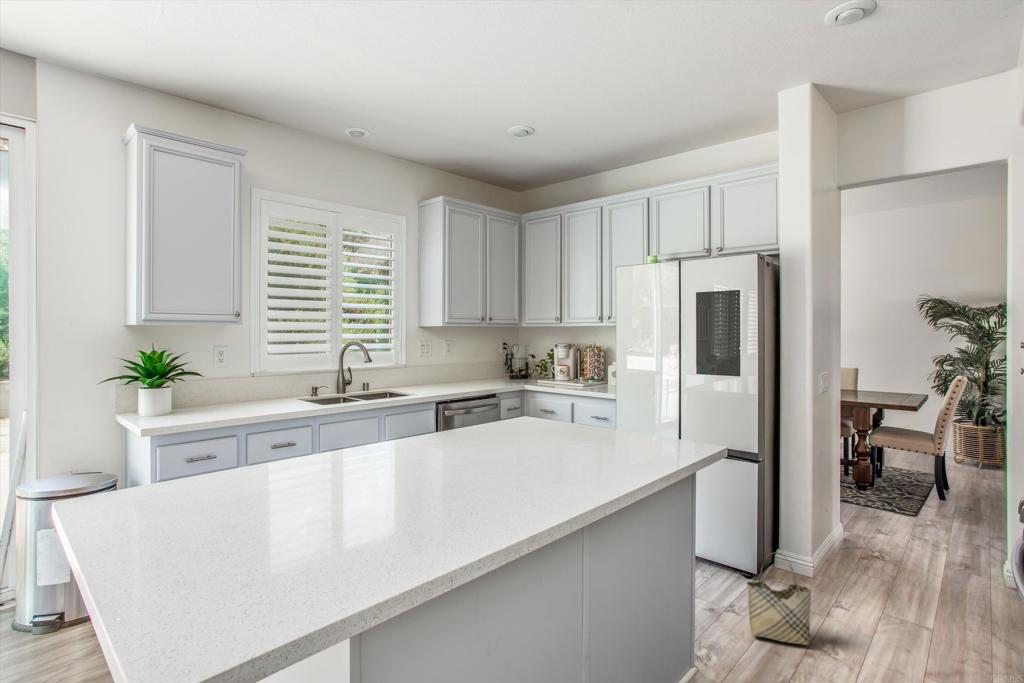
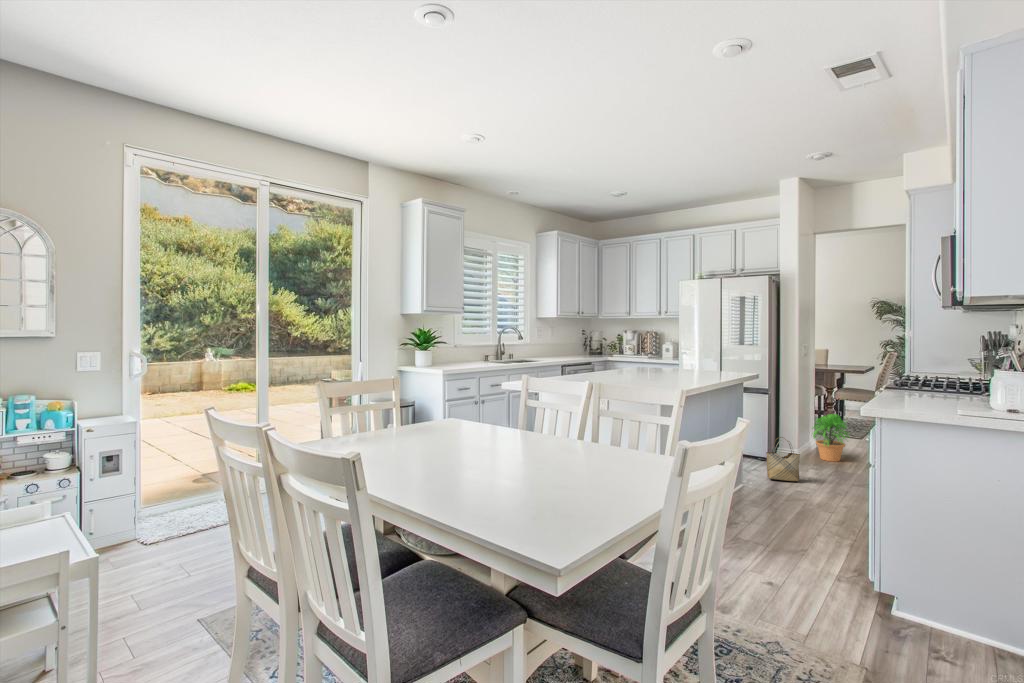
potted plant: none [831,489,906,577] -> present [813,414,848,462]

